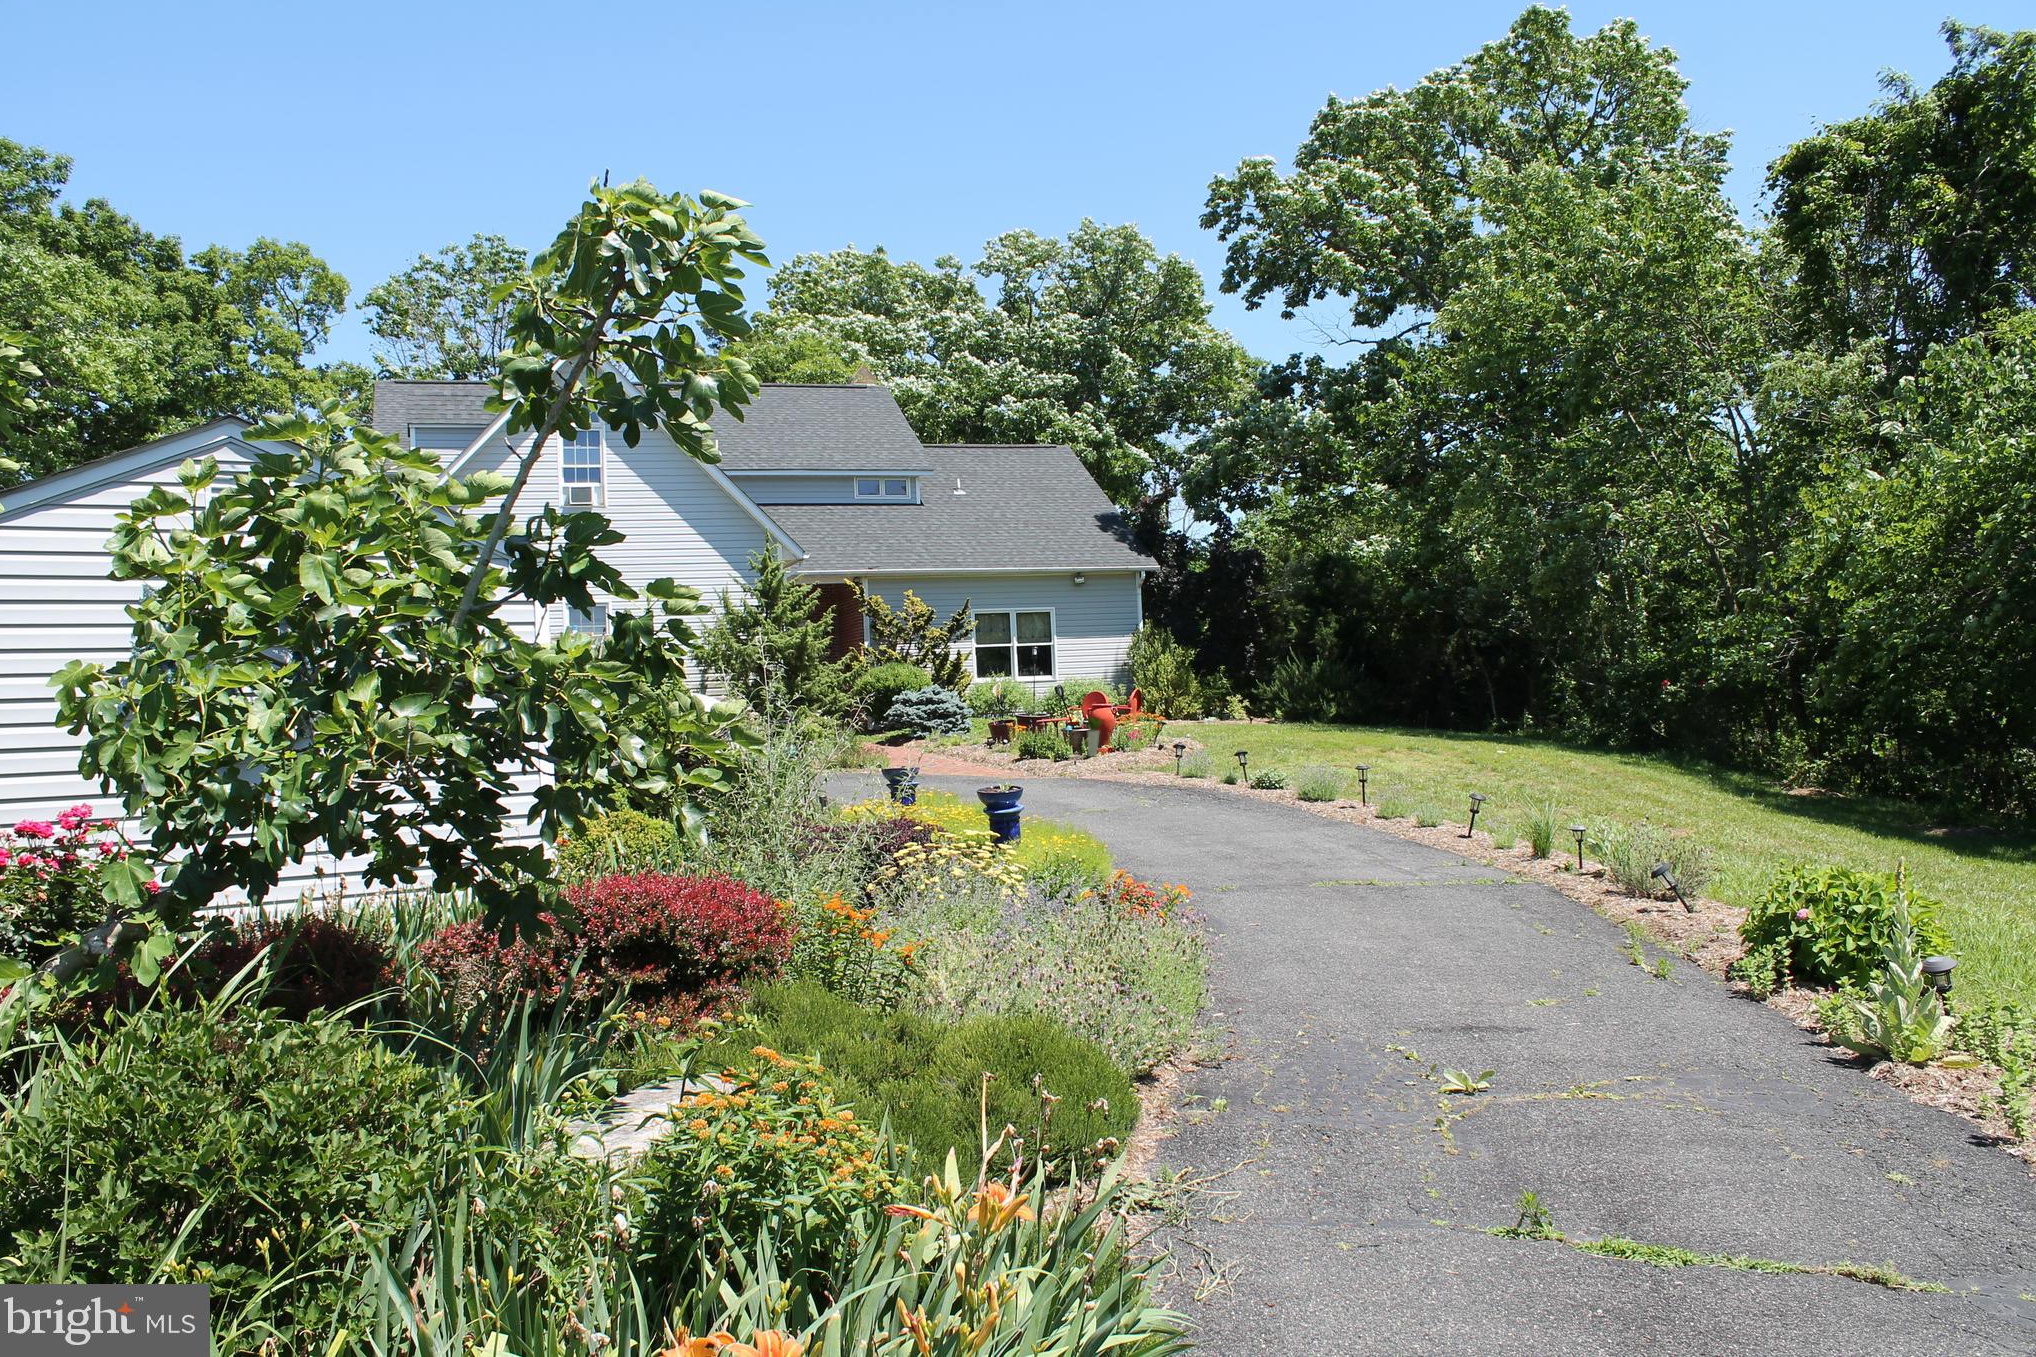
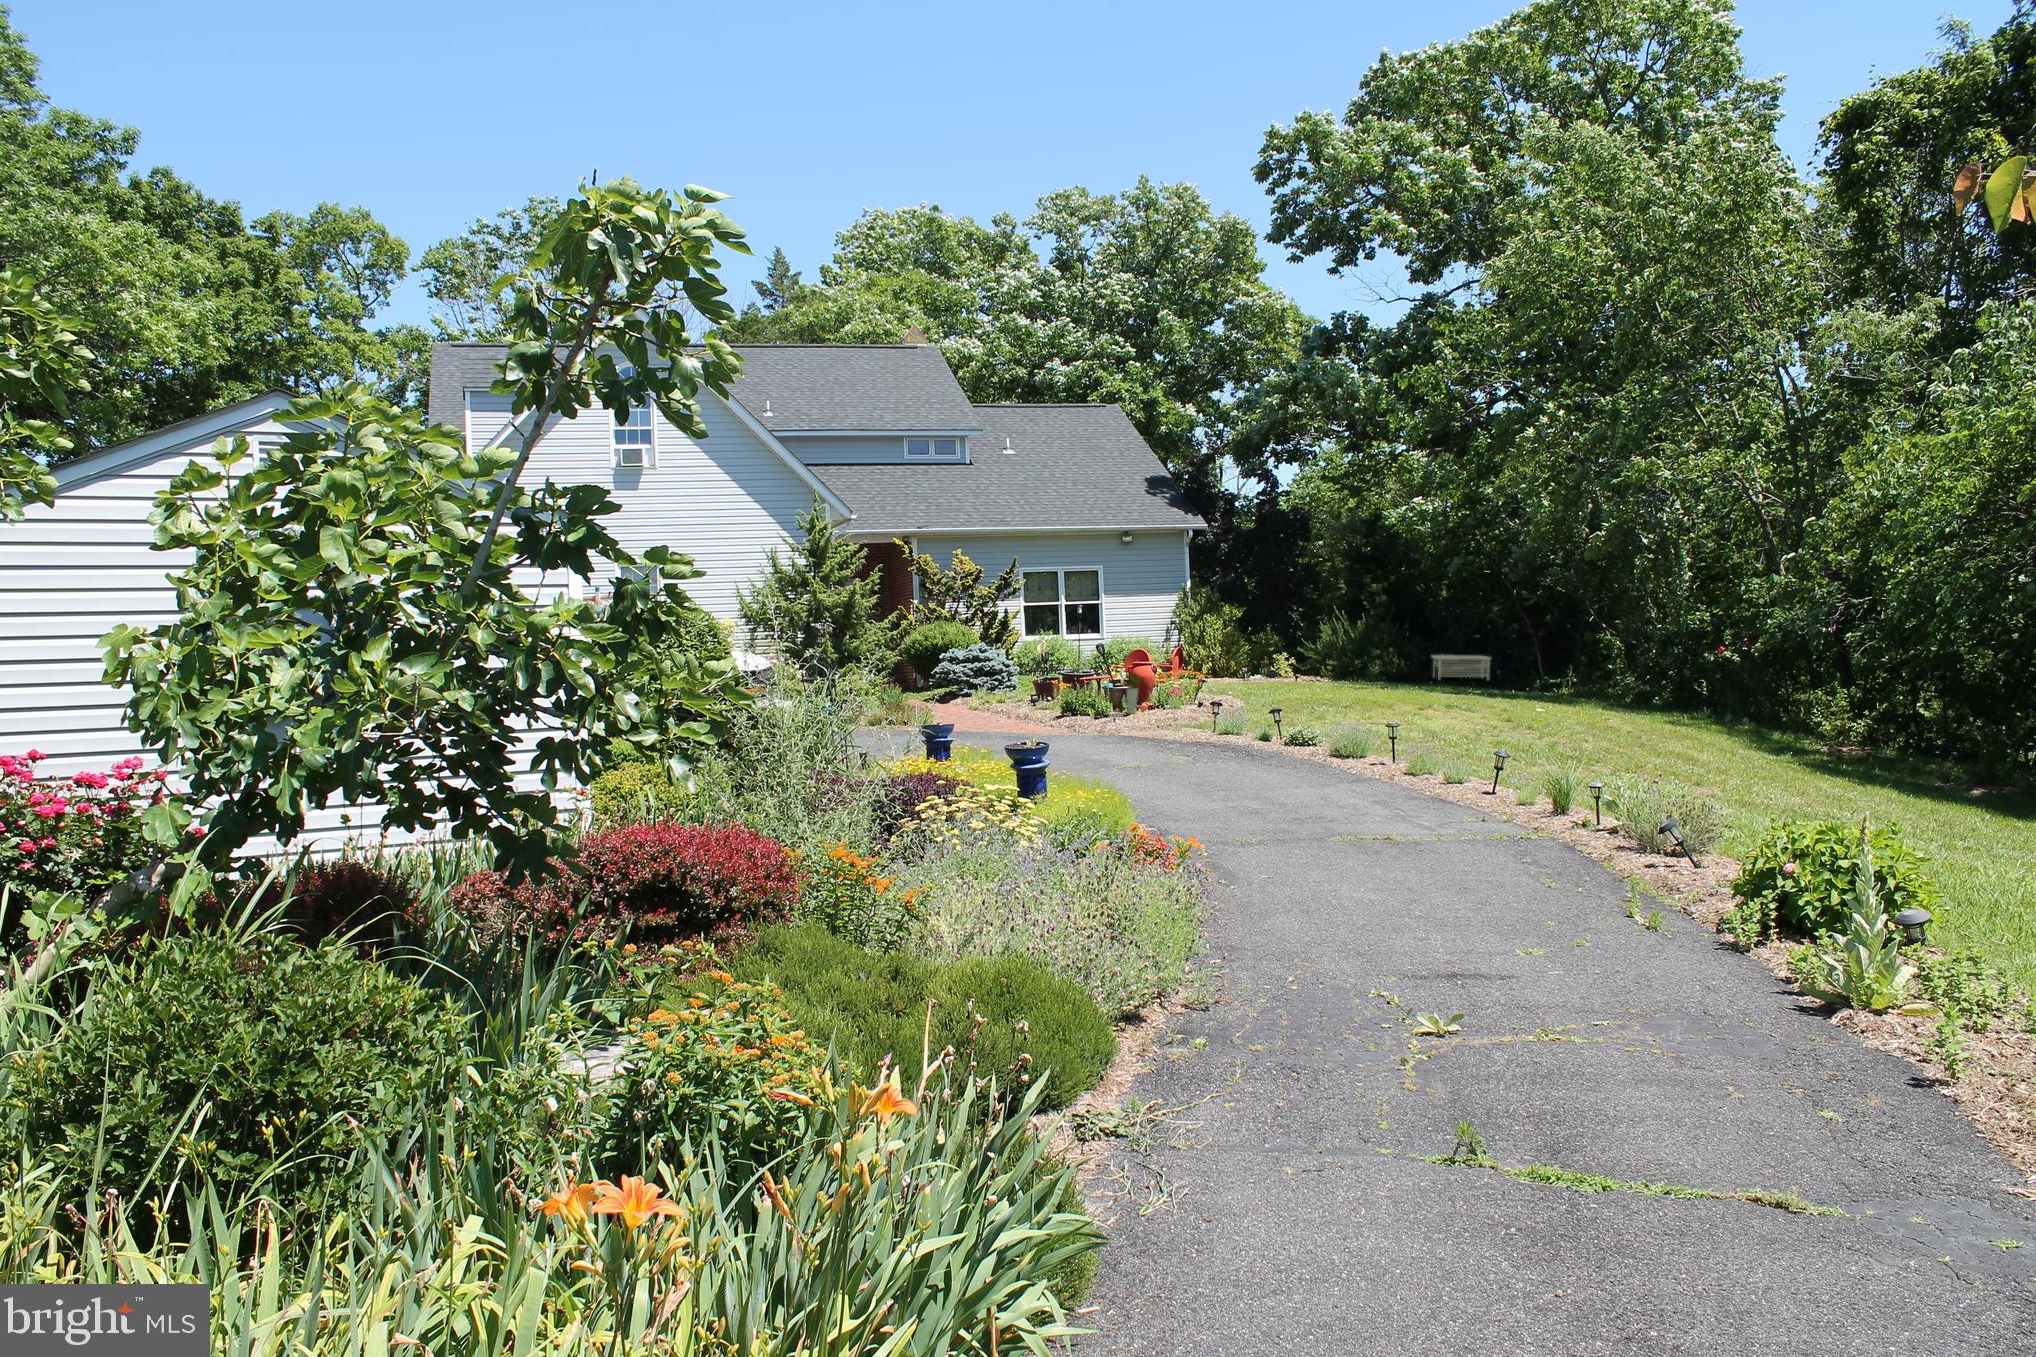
storage bench: none [1382,697,1441,722] -> present [1432,655,1490,679]

